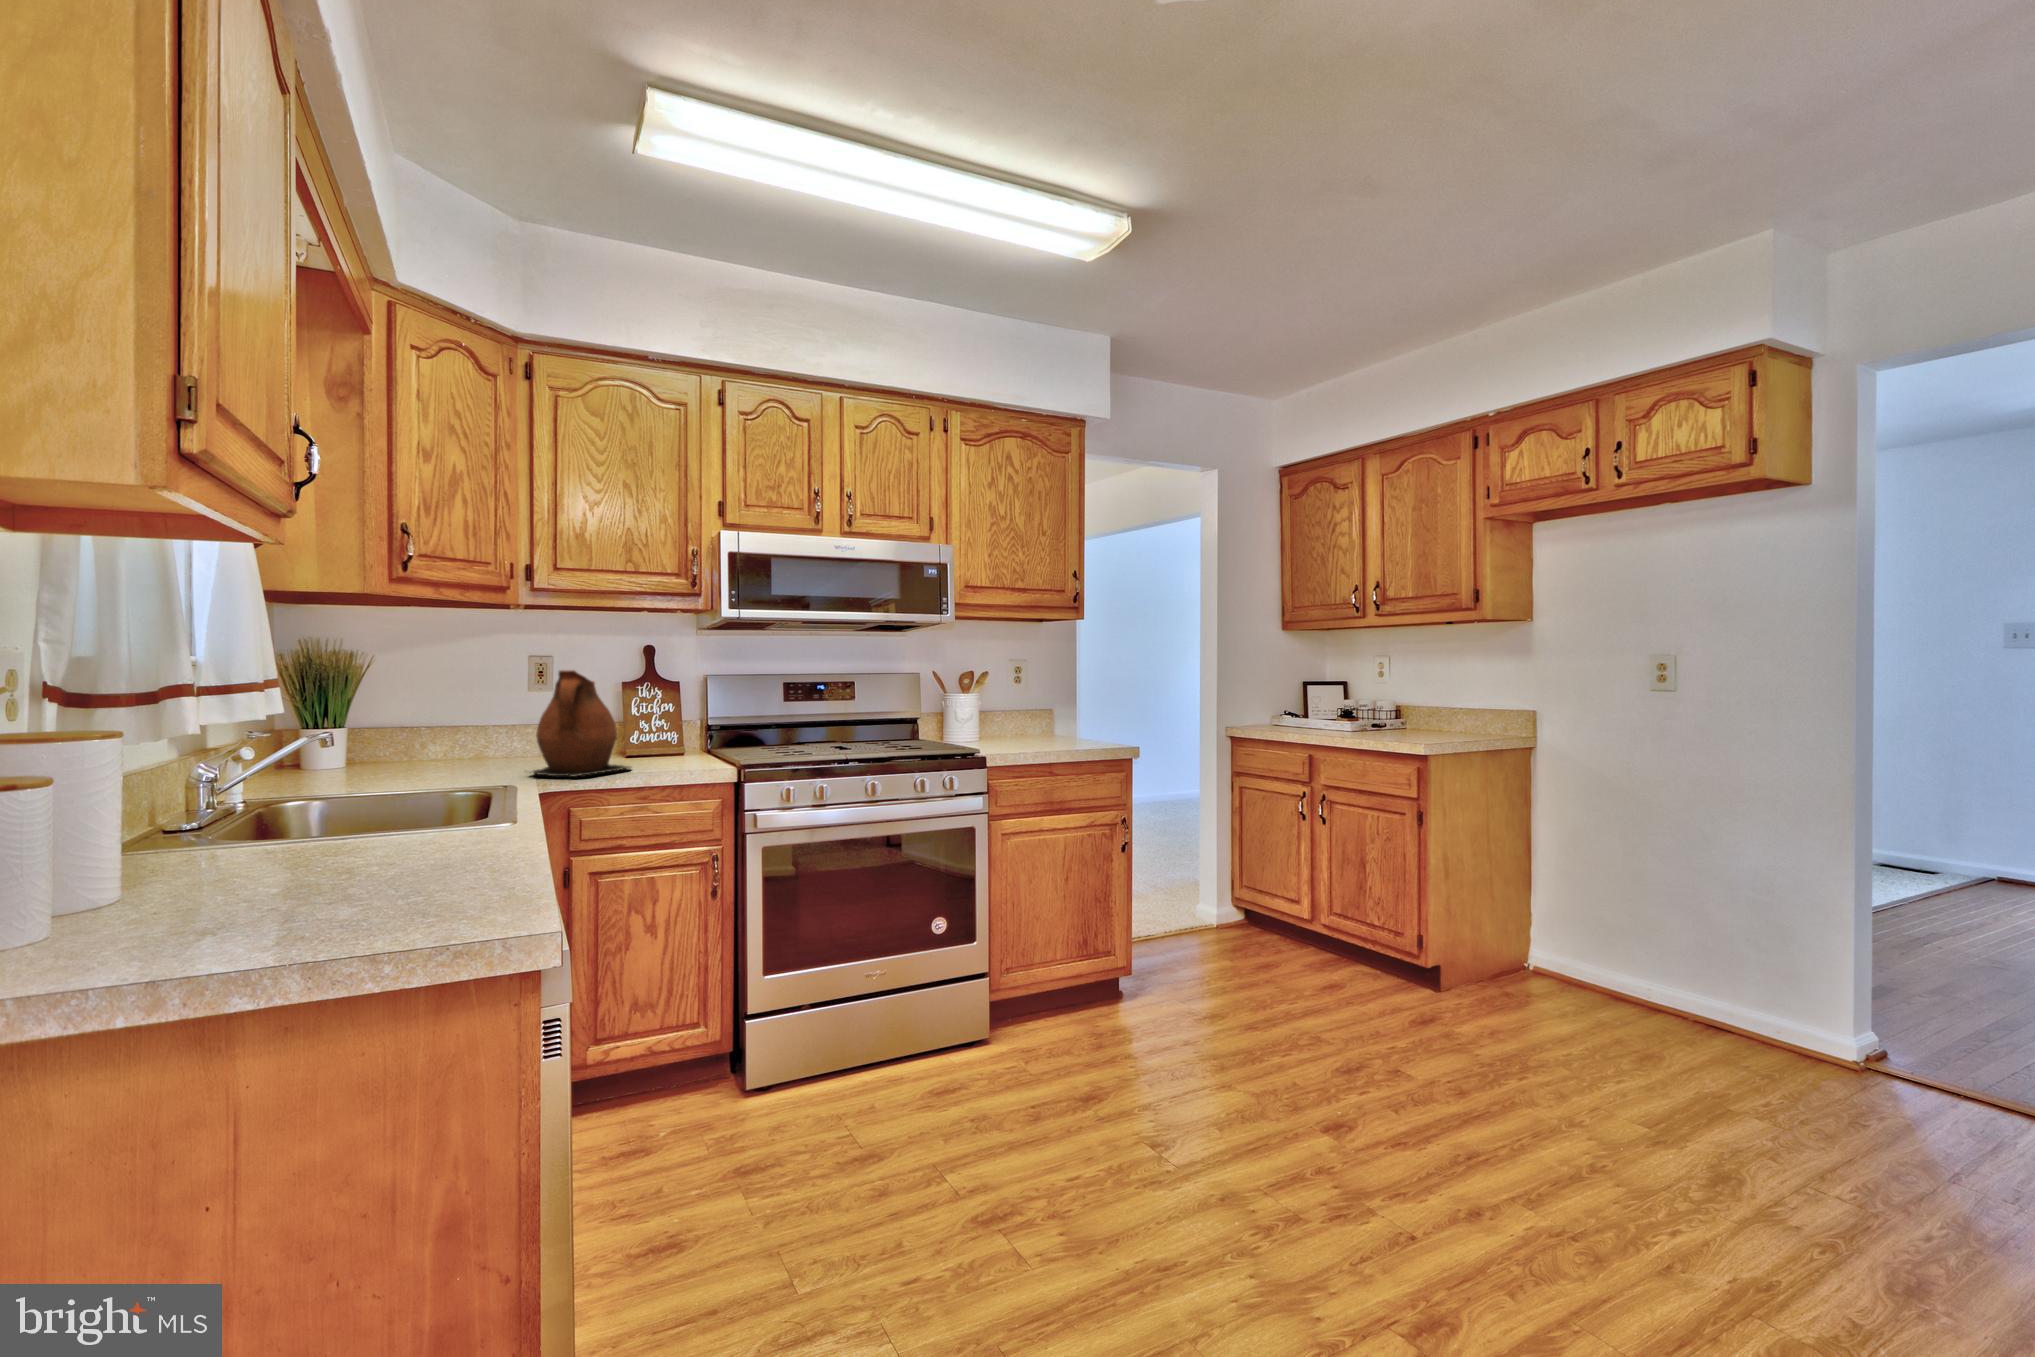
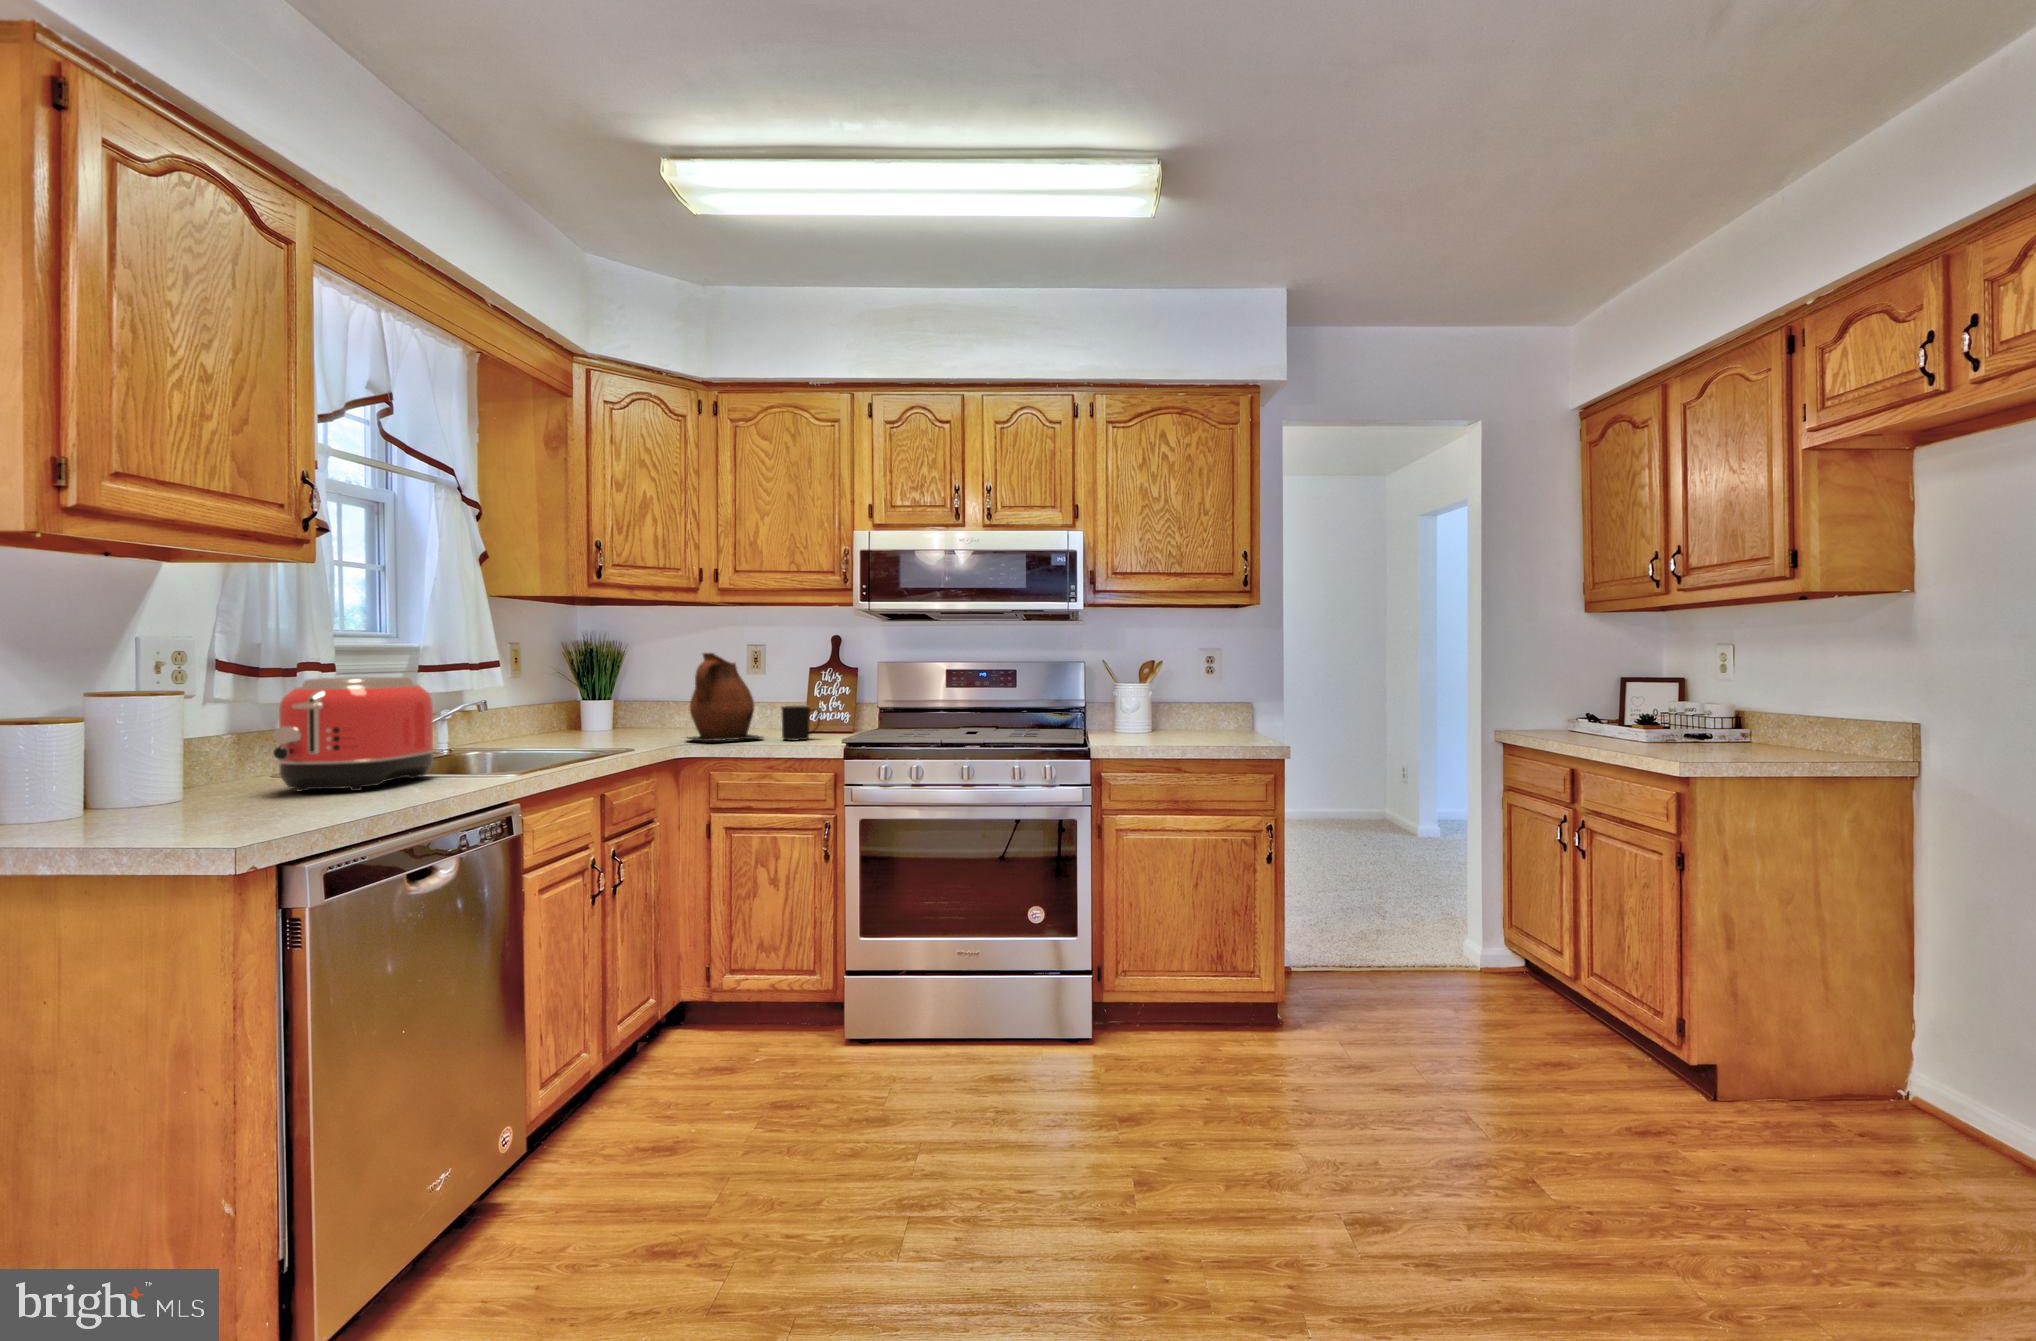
toaster: none [175,725,367,897] -> present [273,677,435,792]
mug: none [656,728,701,769] -> present [782,706,820,740]

